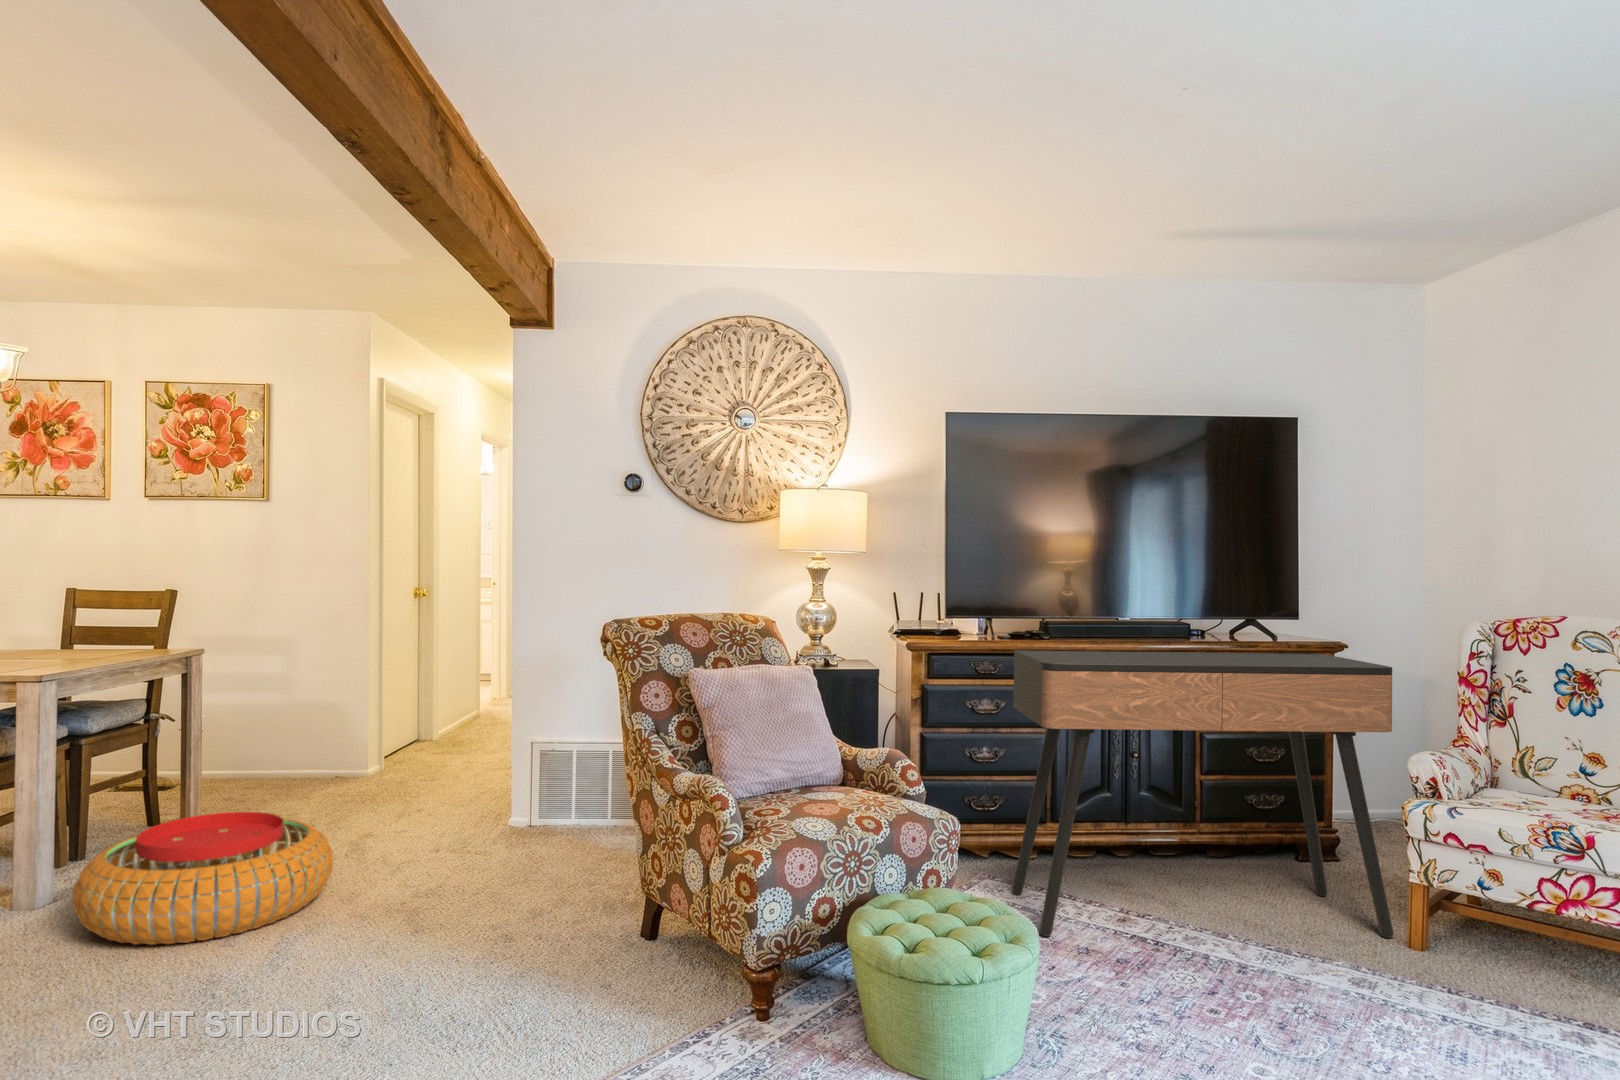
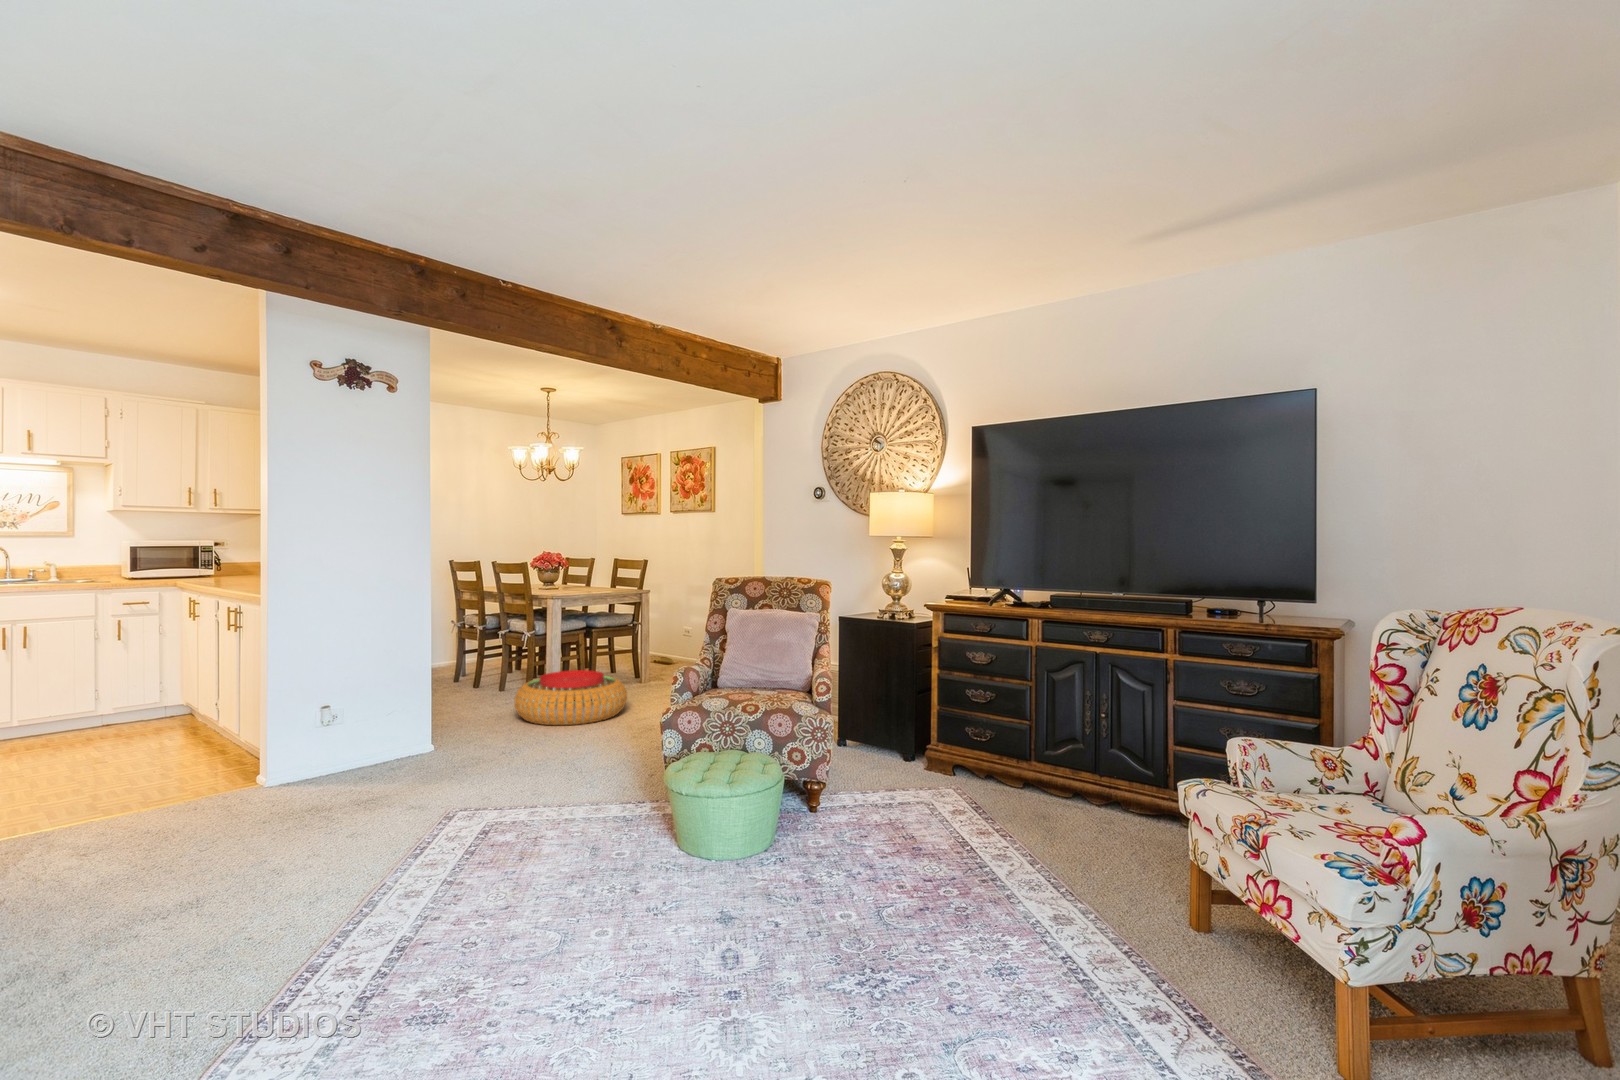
console table: present [1012,650,1394,938] -> none [893,612,1221,915]

